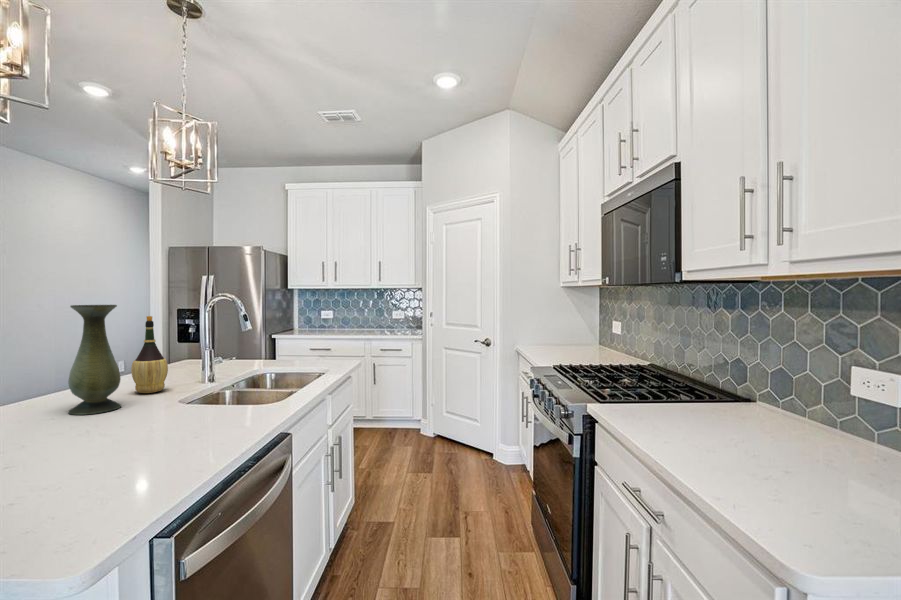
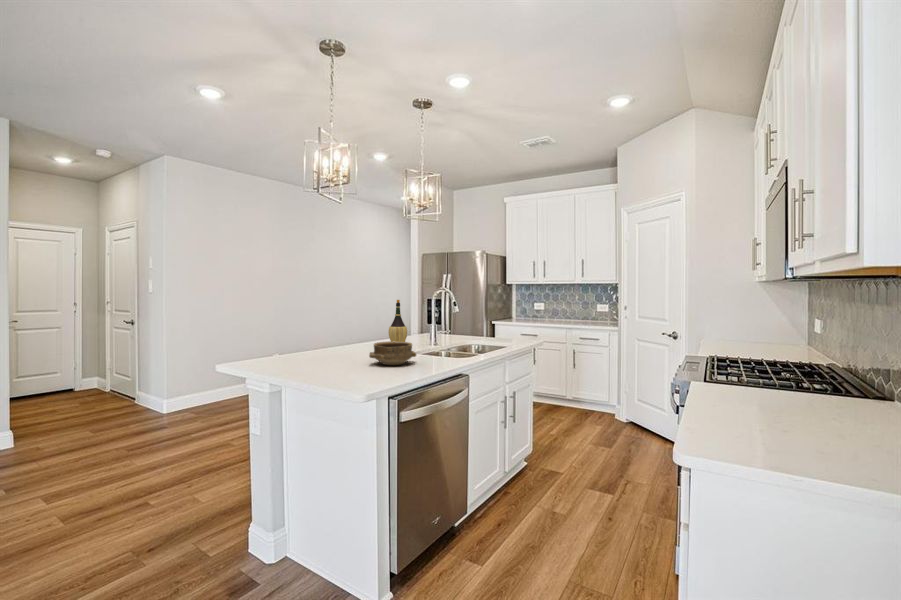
vase: present [68,305,121,415] -> none [358,292,382,353]
ceramic bowl: none [102,392,204,441] -> present [369,342,416,365]

